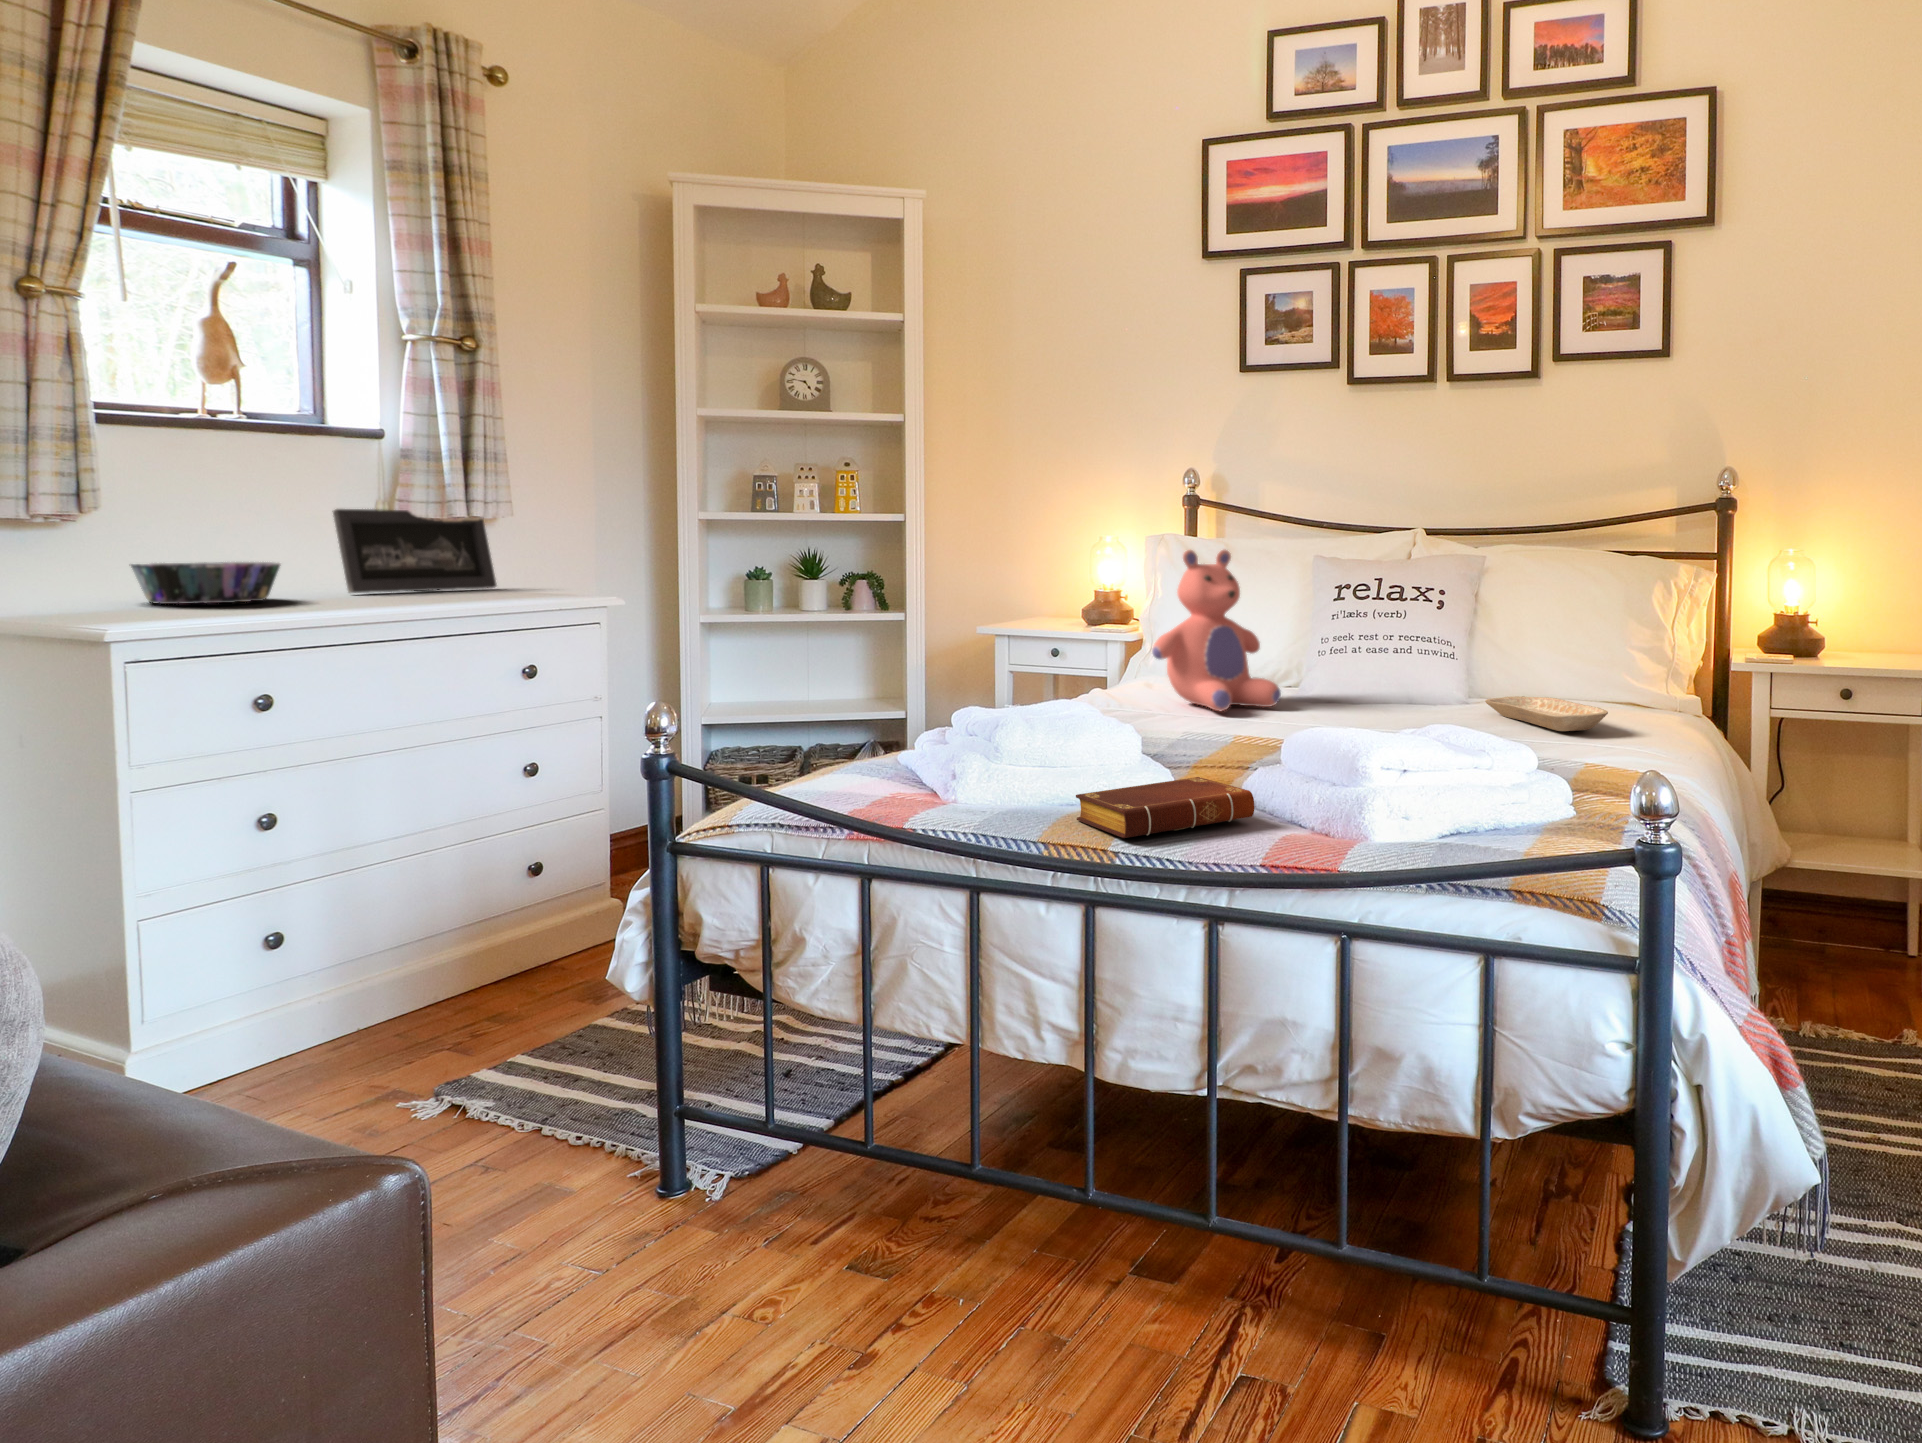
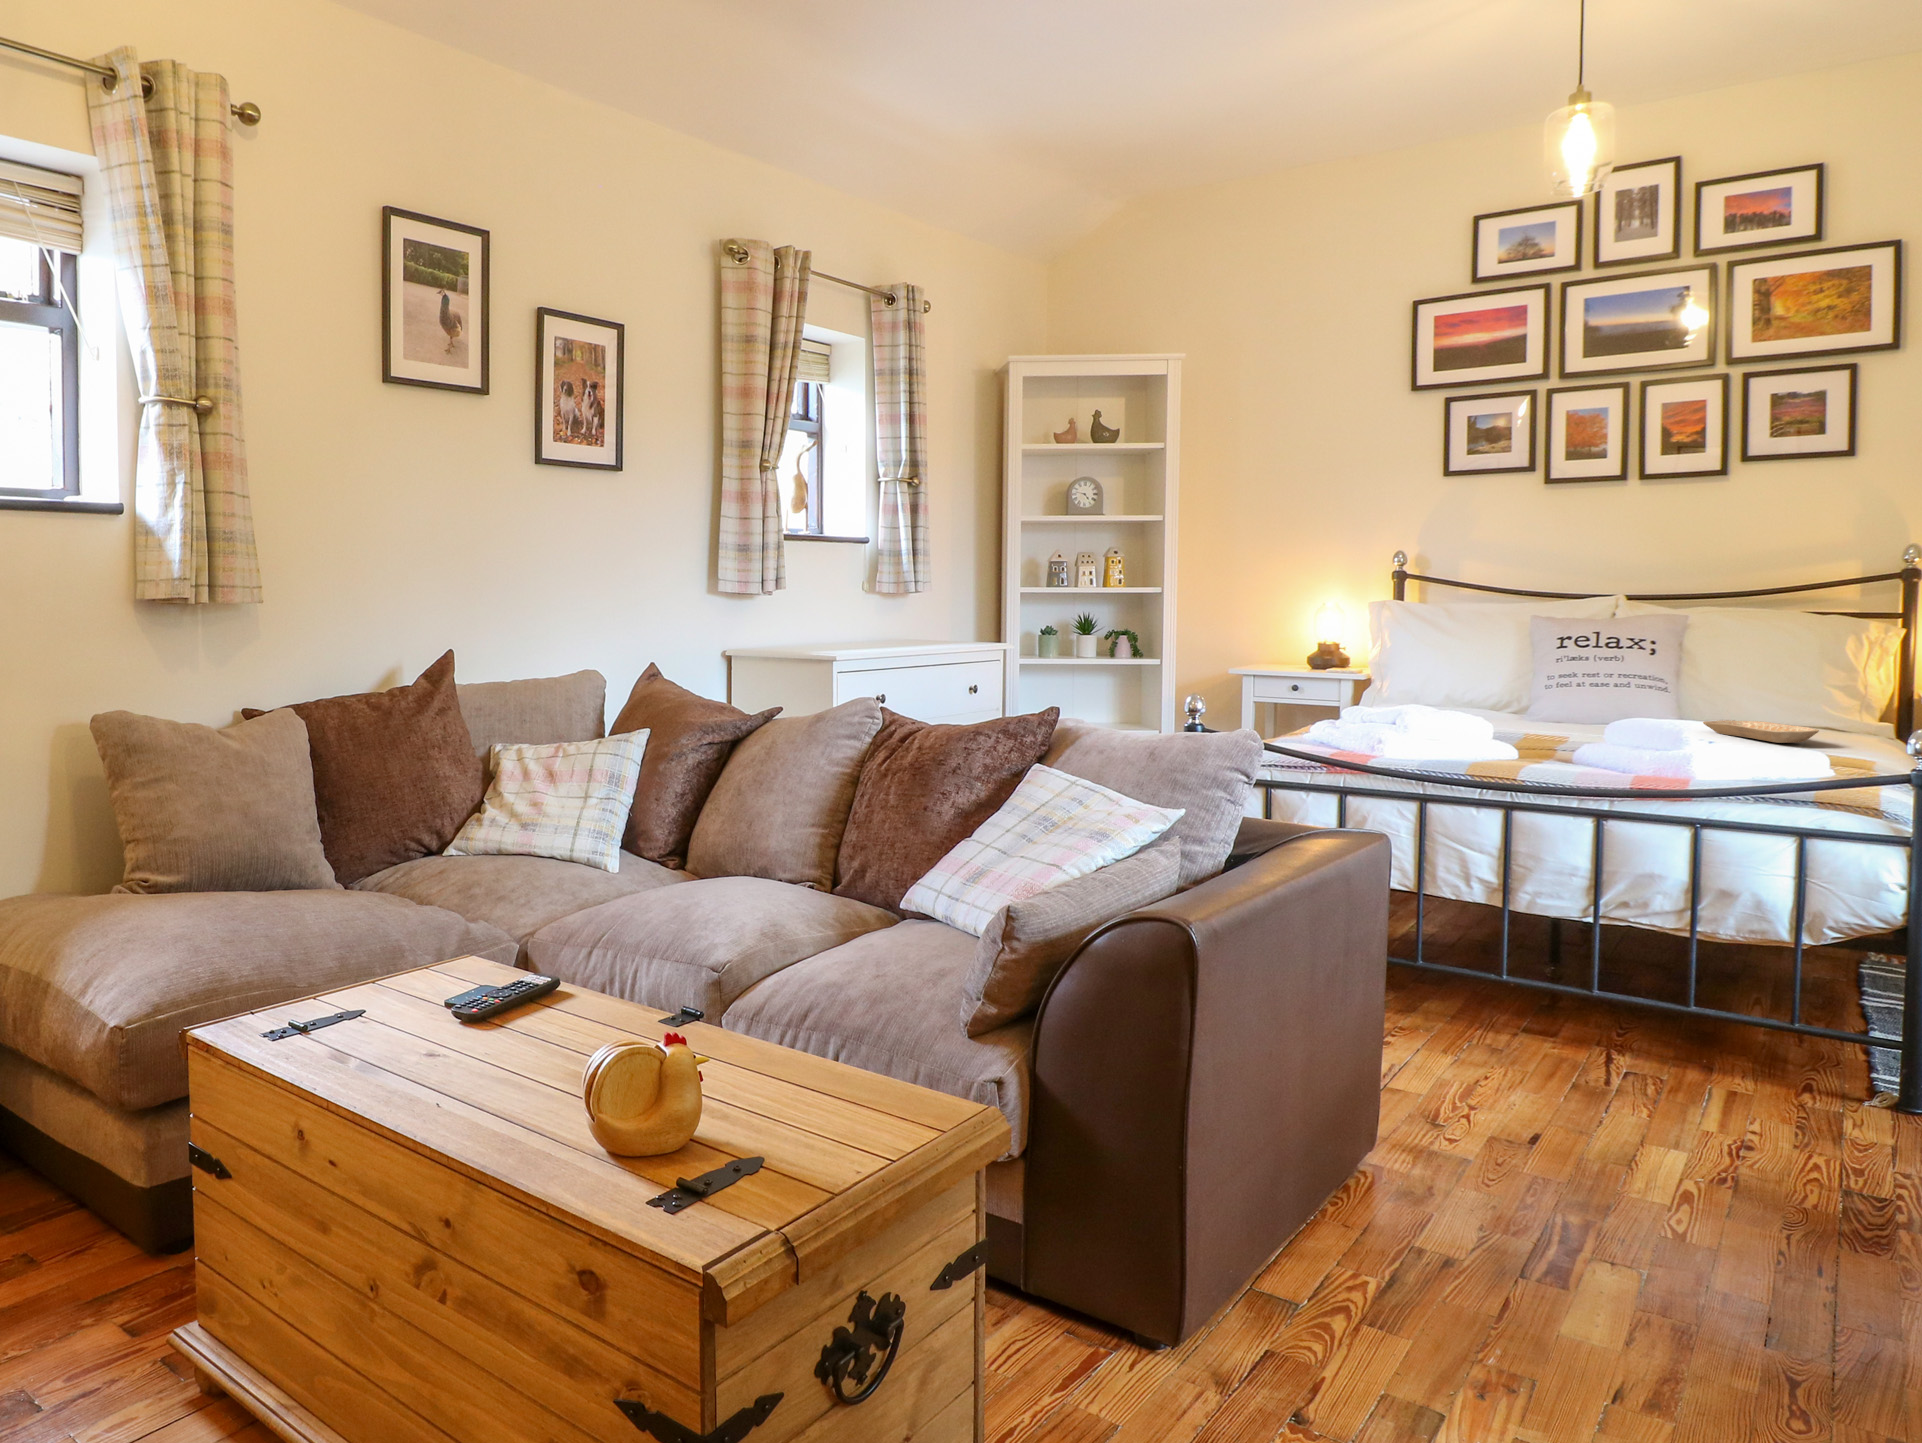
picture frame: present [333,509,496,593] -> none [853,590,923,642]
teddy bear: present [1152,550,1281,711] -> none [1429,614,1530,725]
decorative bowl: present [131,562,281,604] -> none [787,624,858,648]
book: present [1076,777,1254,838] -> none [1478,754,1599,781]

